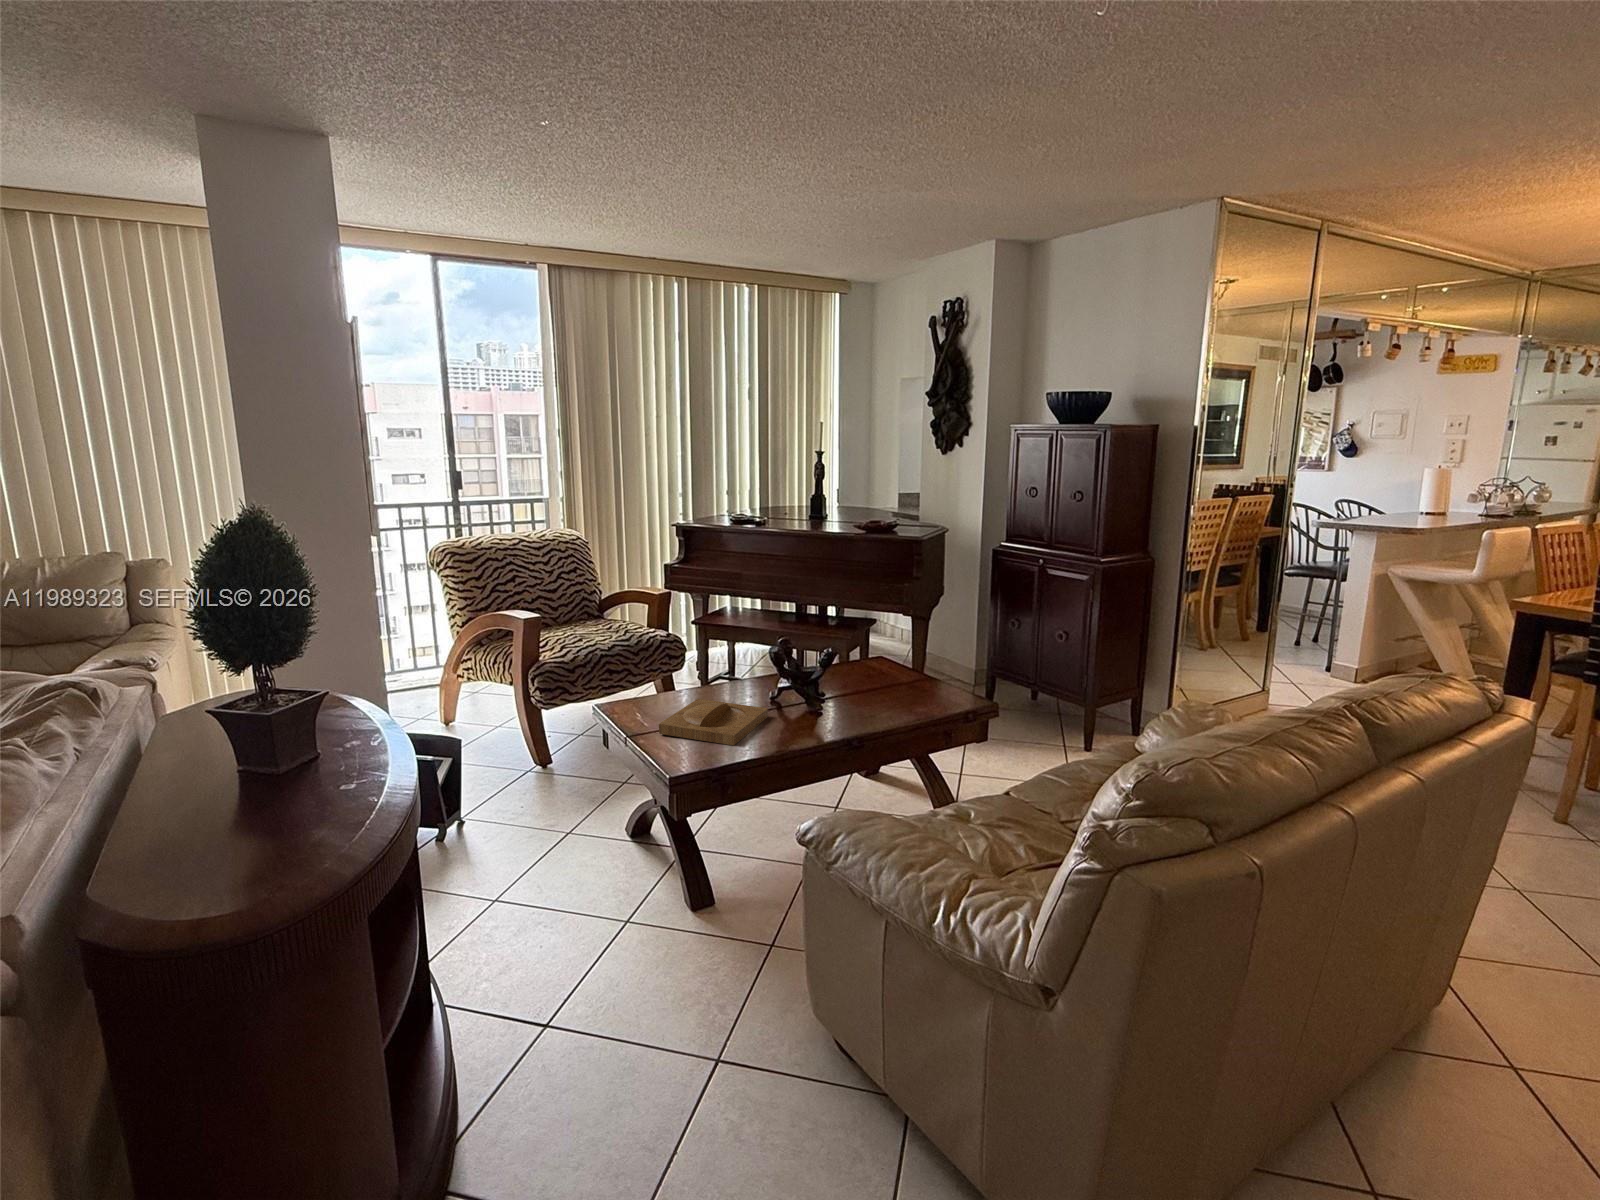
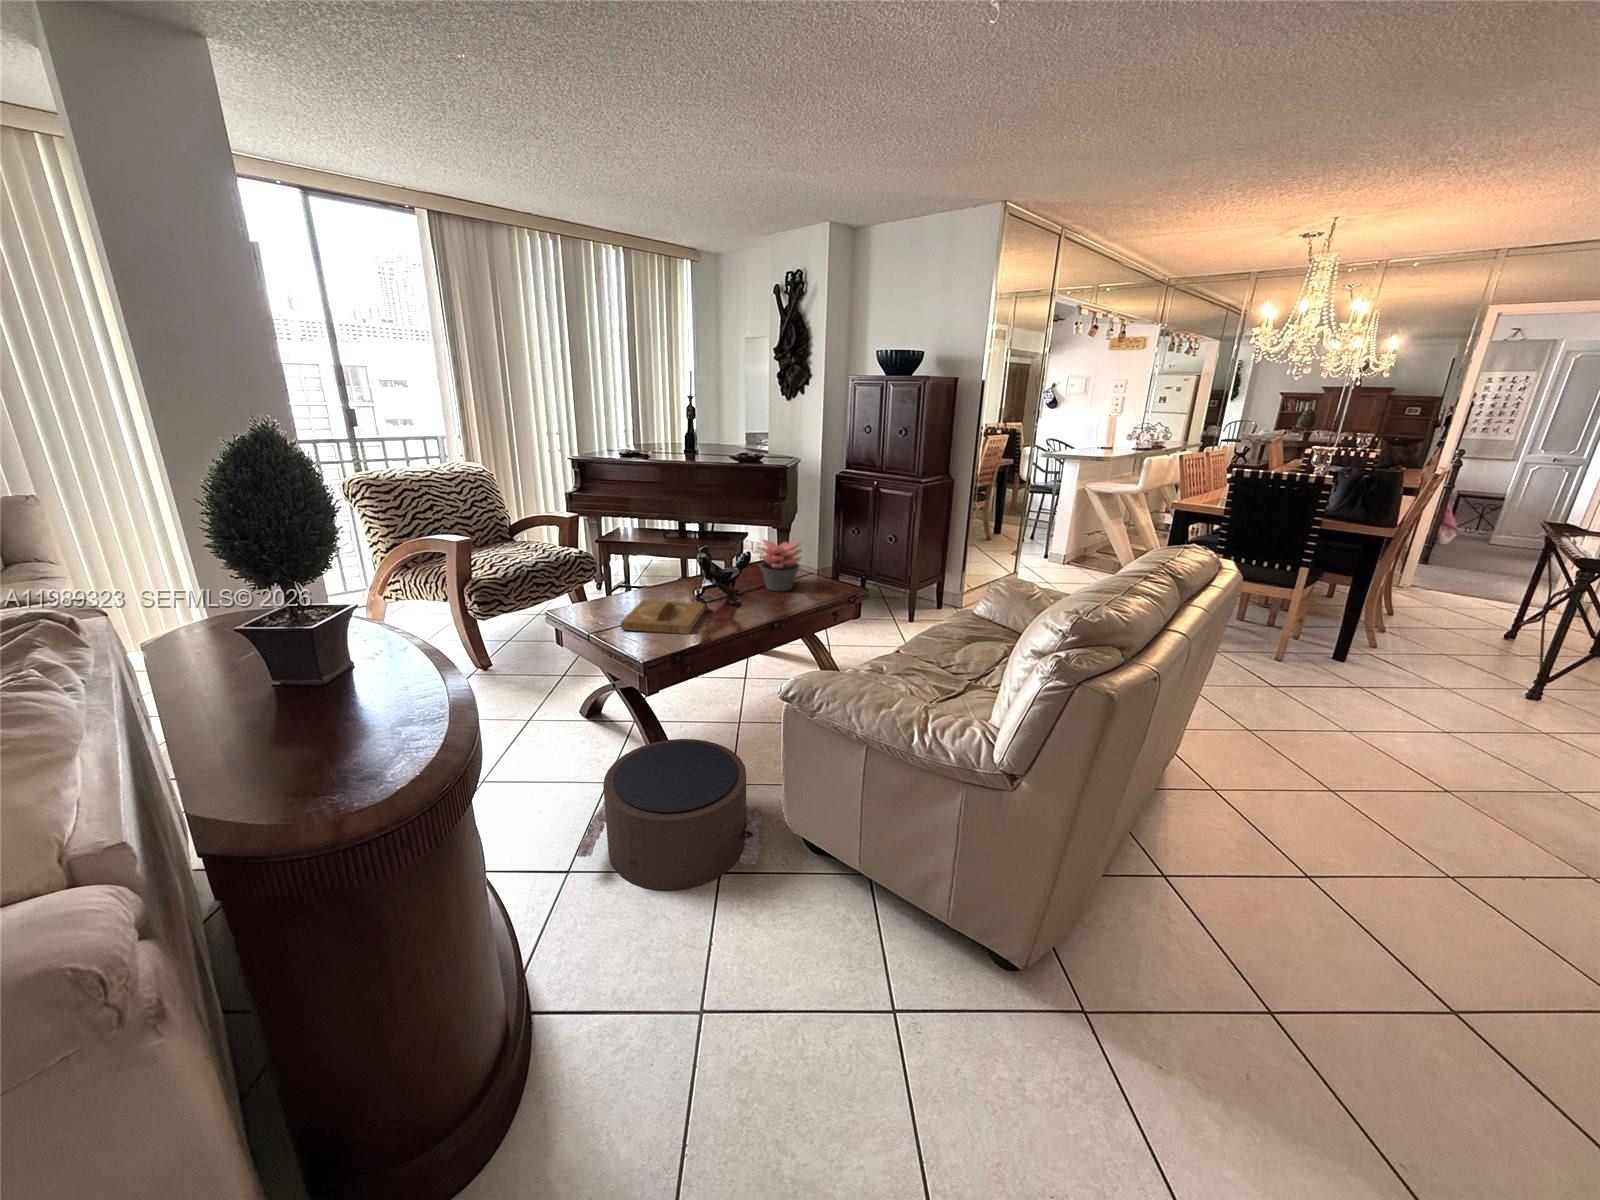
succulent plant: none [845,631,905,699] -> present [759,540,801,591]
pouf: none [548,877,785,1075] -> present [577,739,762,891]

